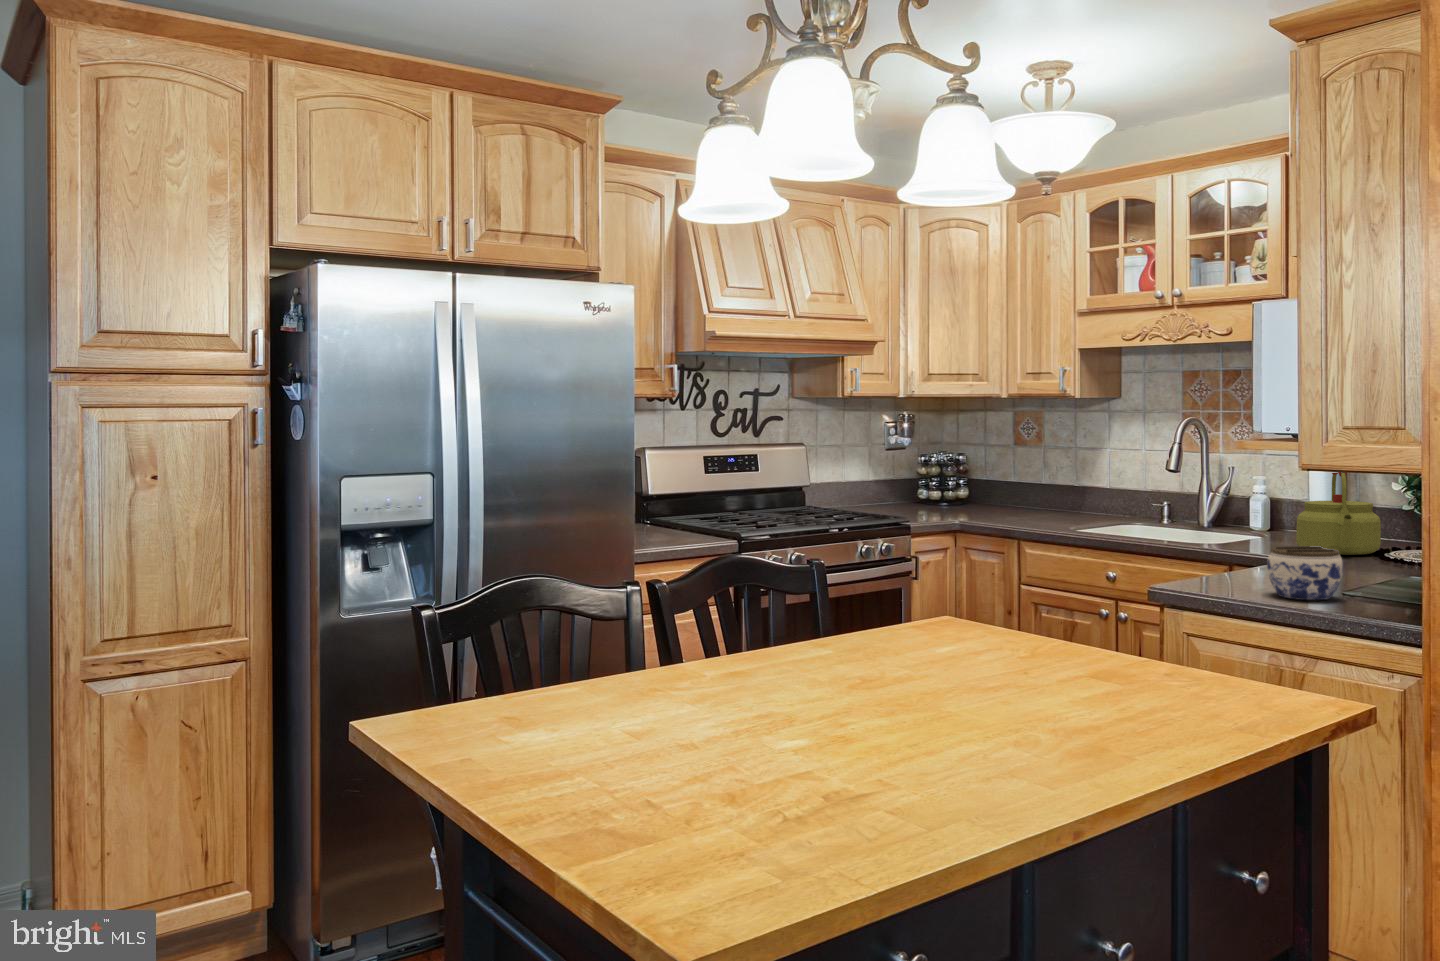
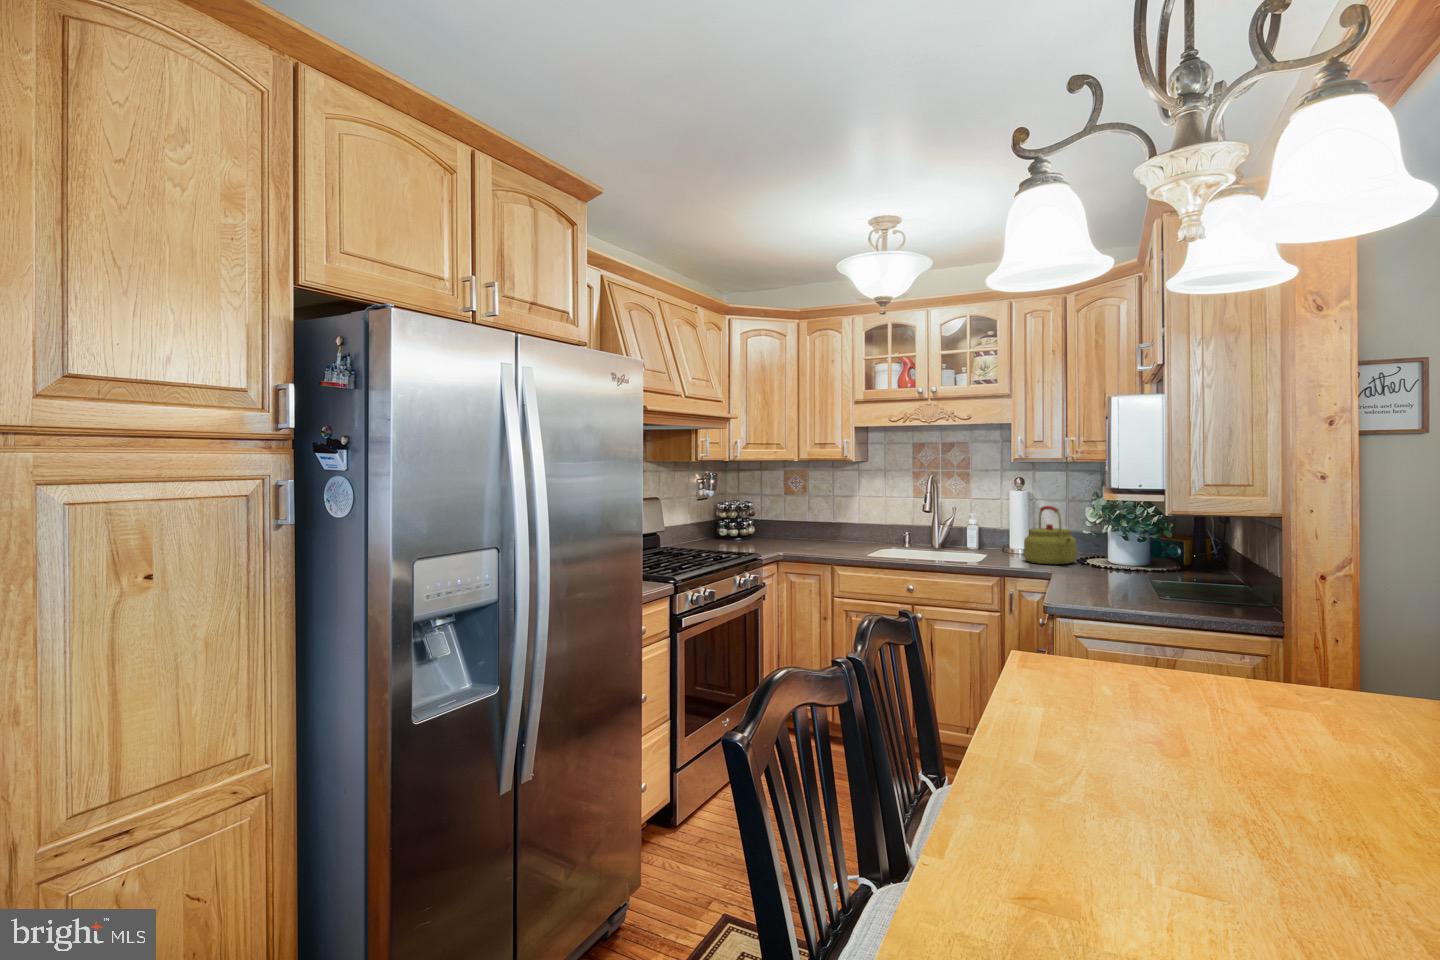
jar: present [1267,546,1343,600] -> none [1097,564,1148,602]

